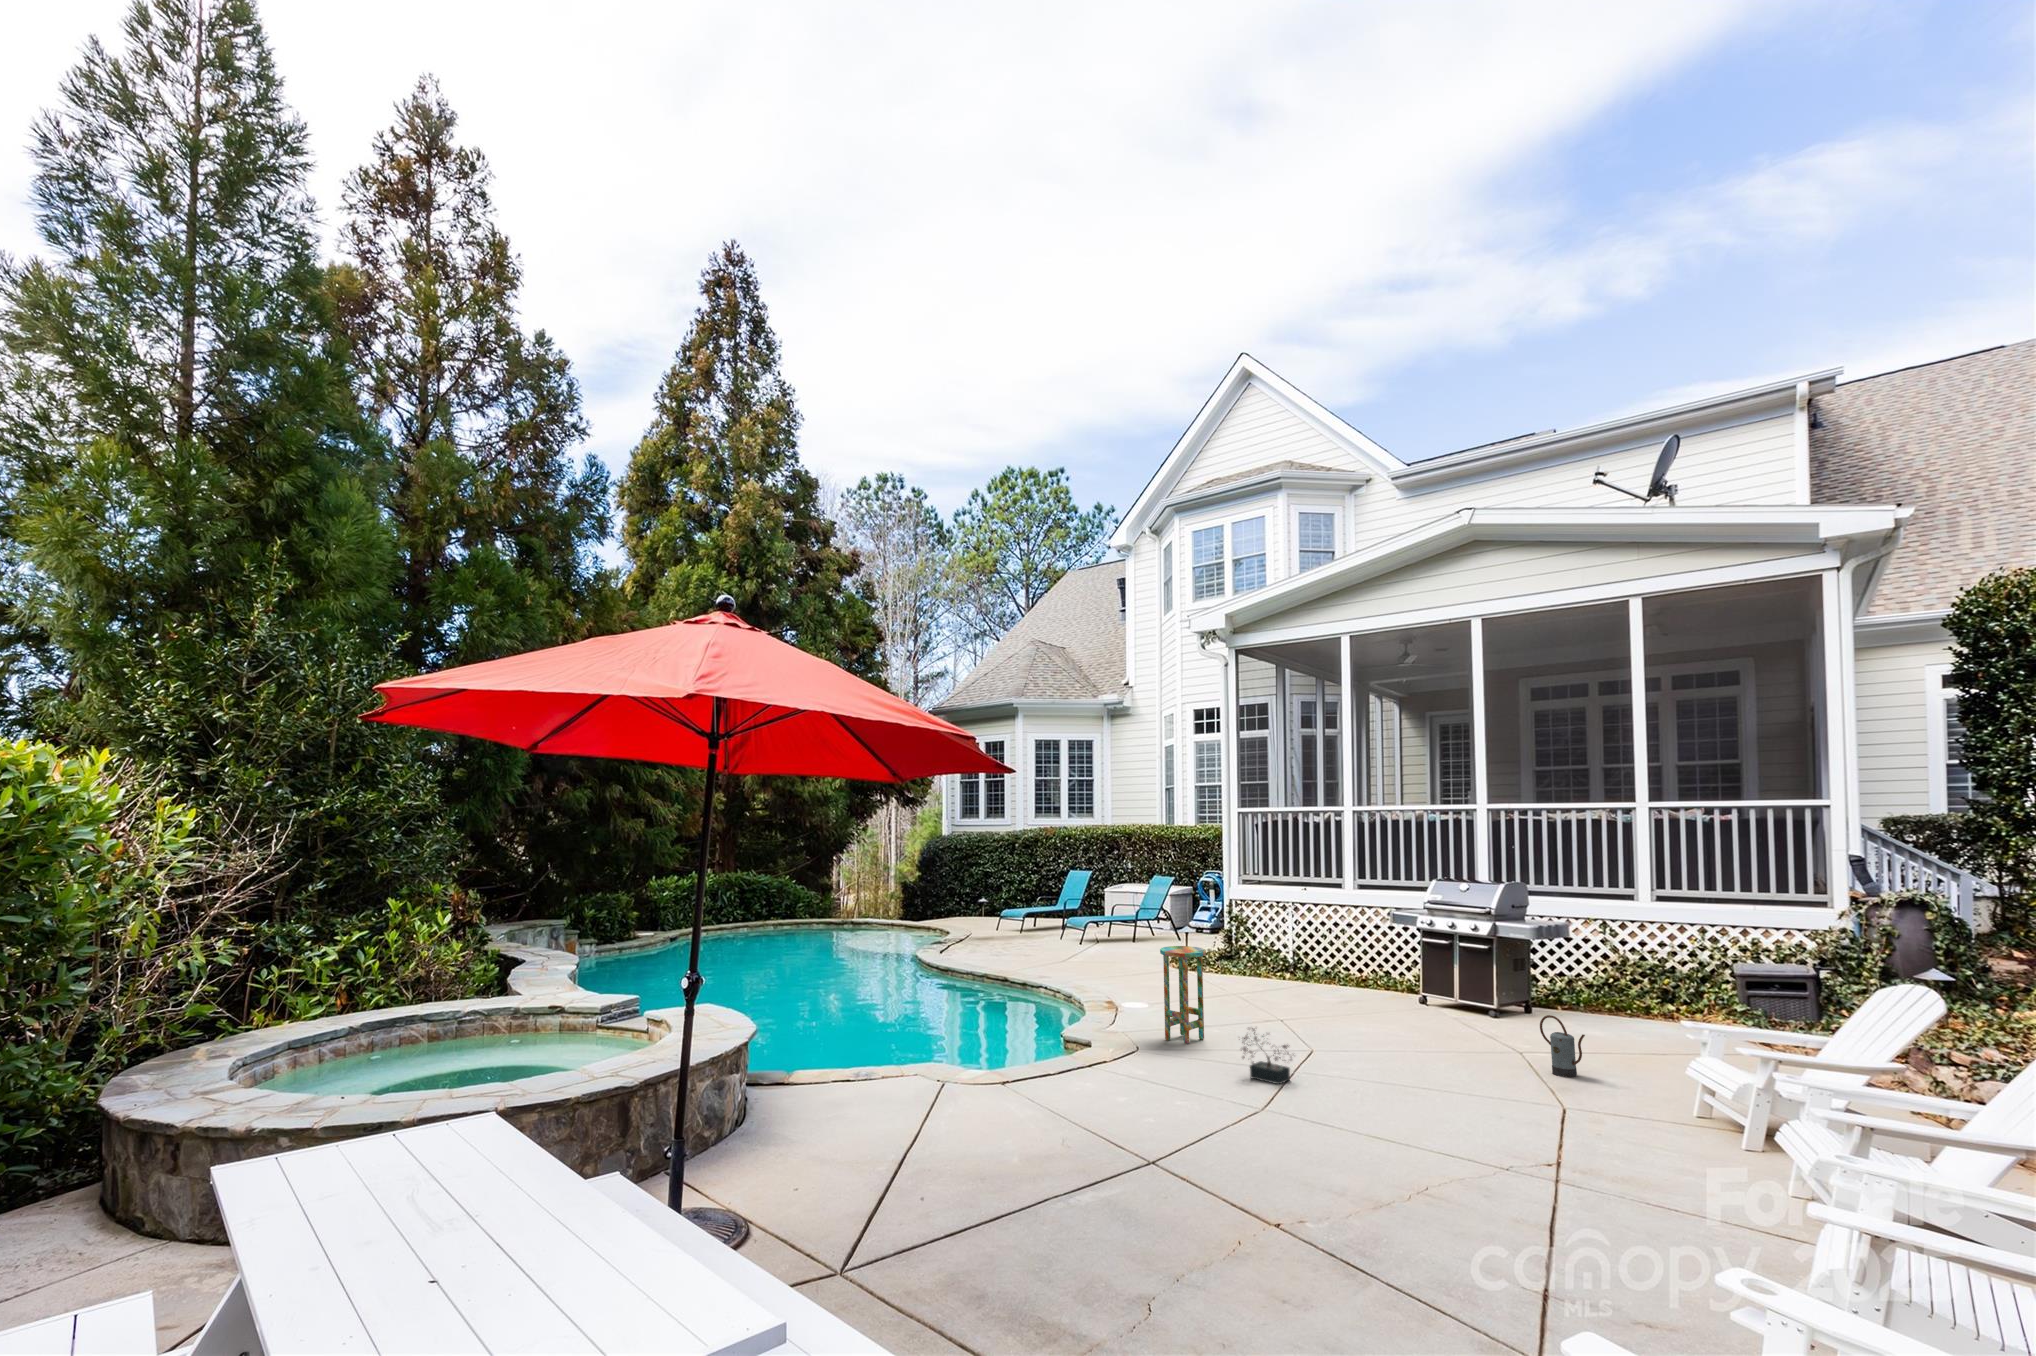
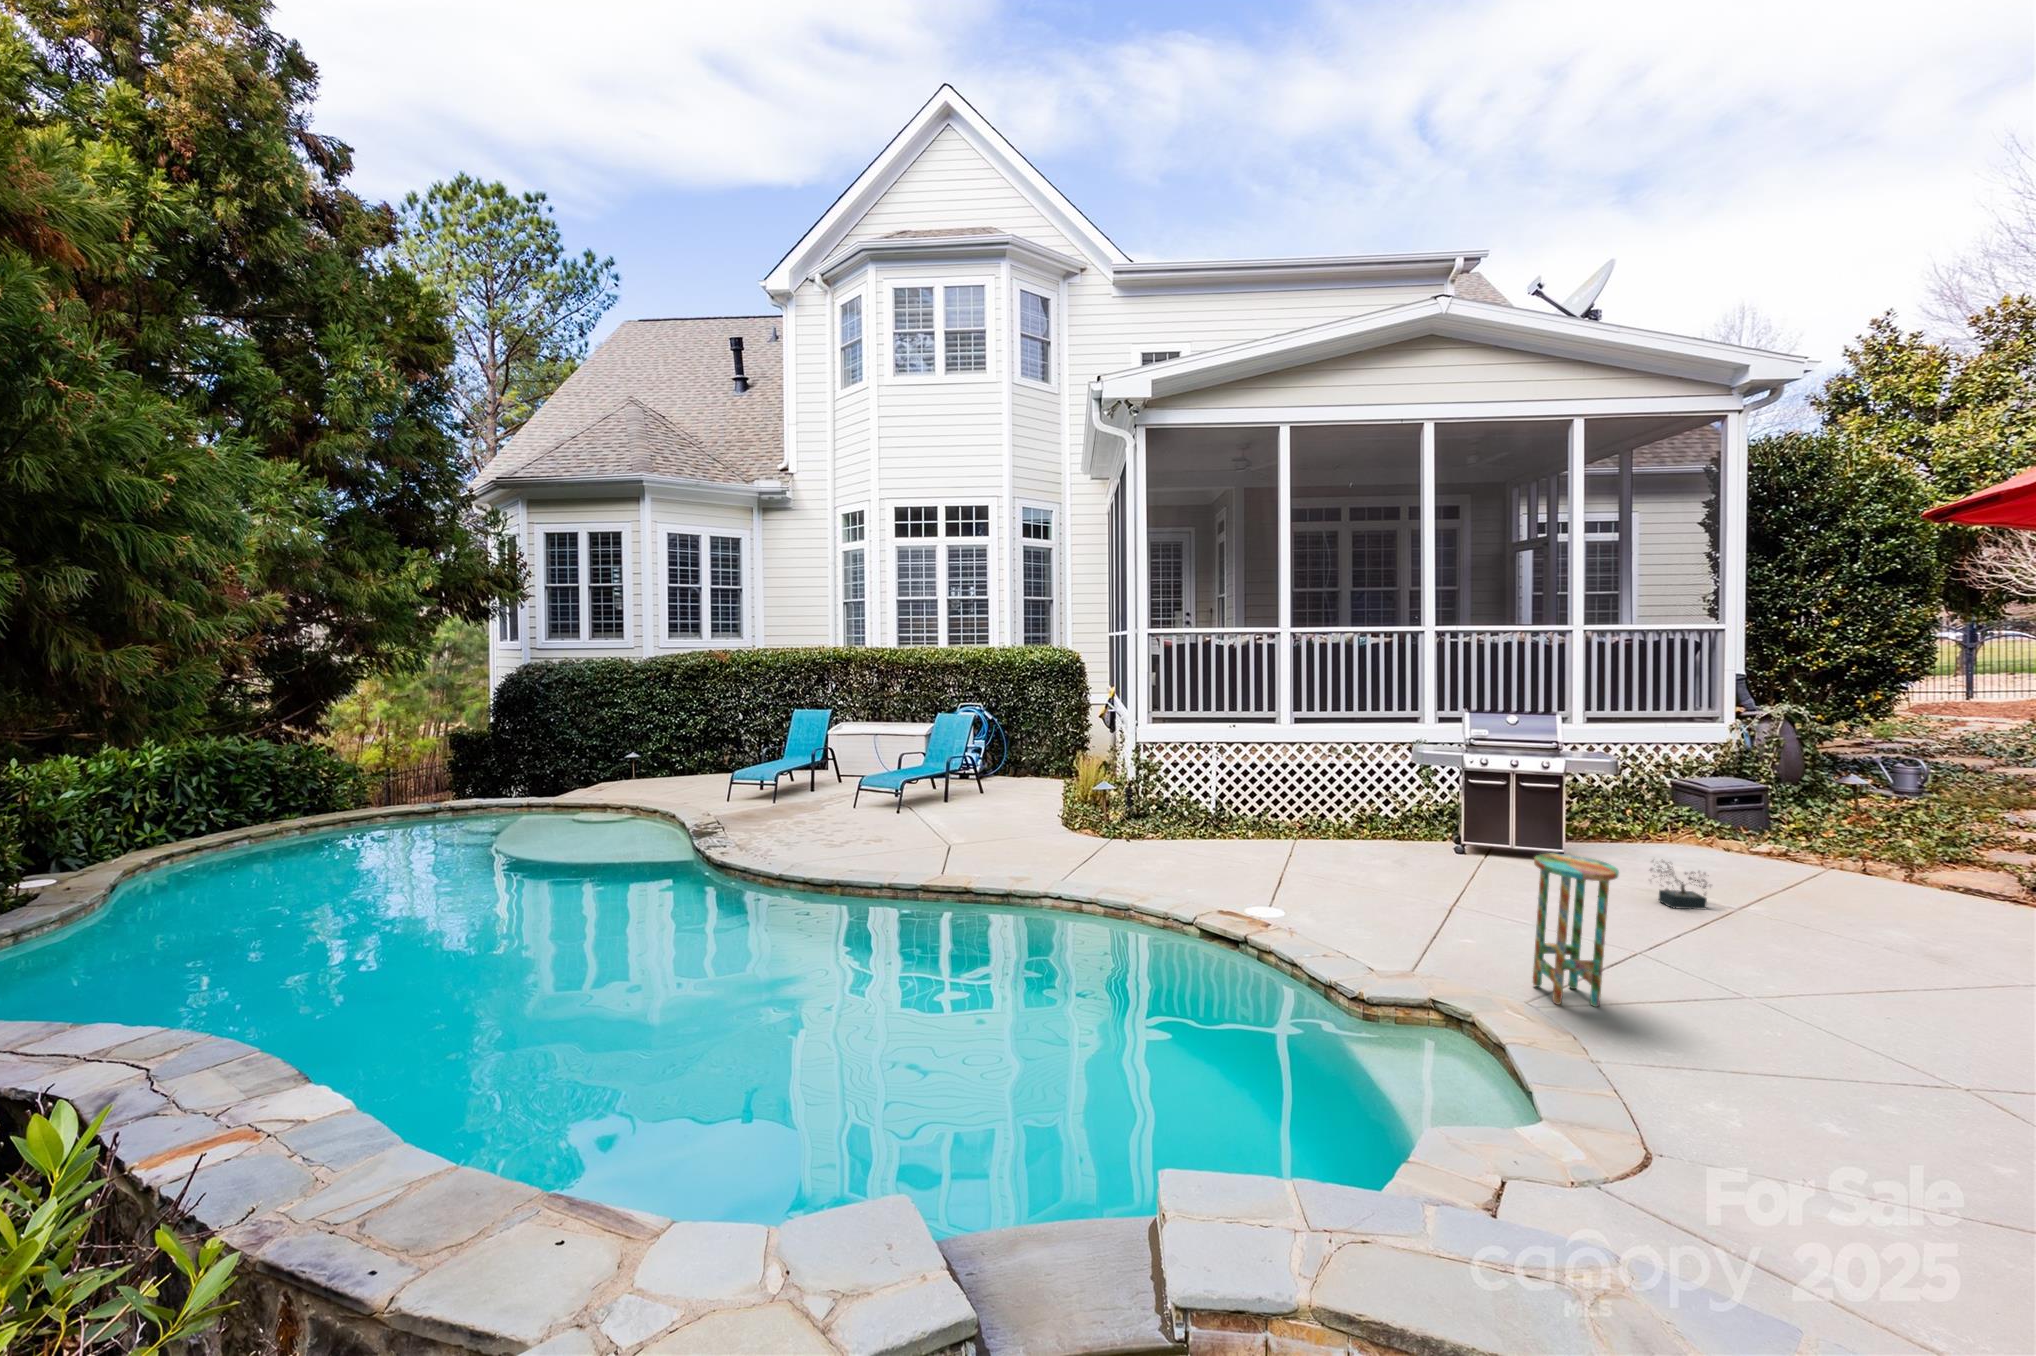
watering can: present [1540,1015,1585,1077] -> none [1897,886,1977,955]
decorative plant: present [1239,1028,1294,1084] -> present [1650,861,1711,910]

